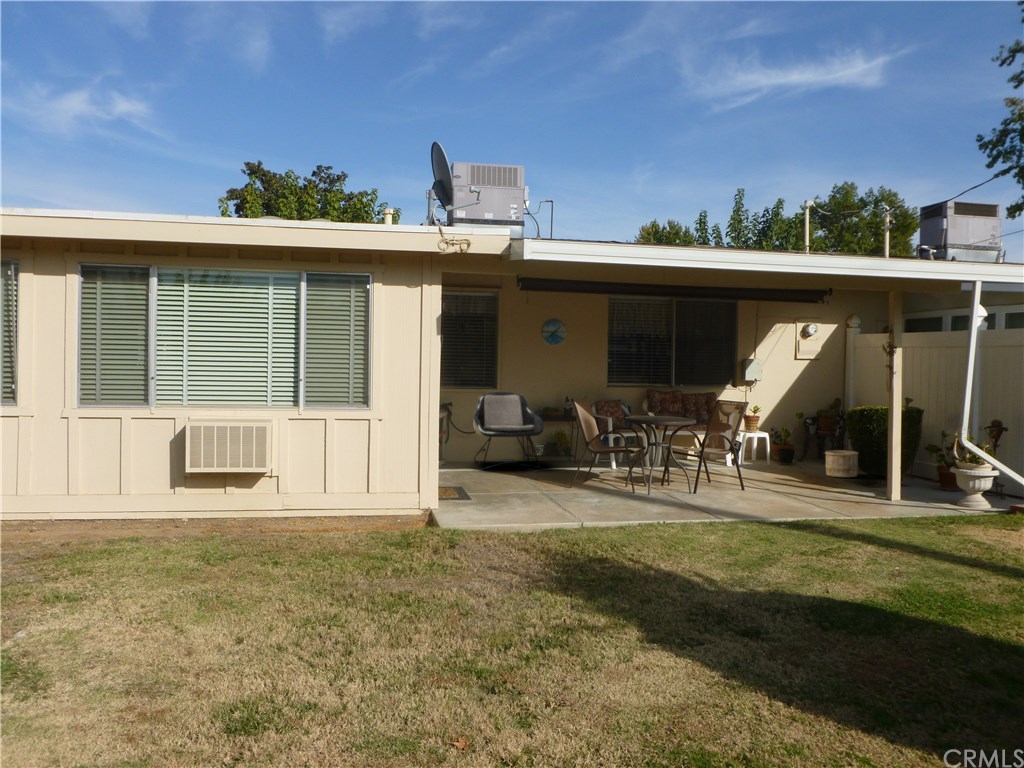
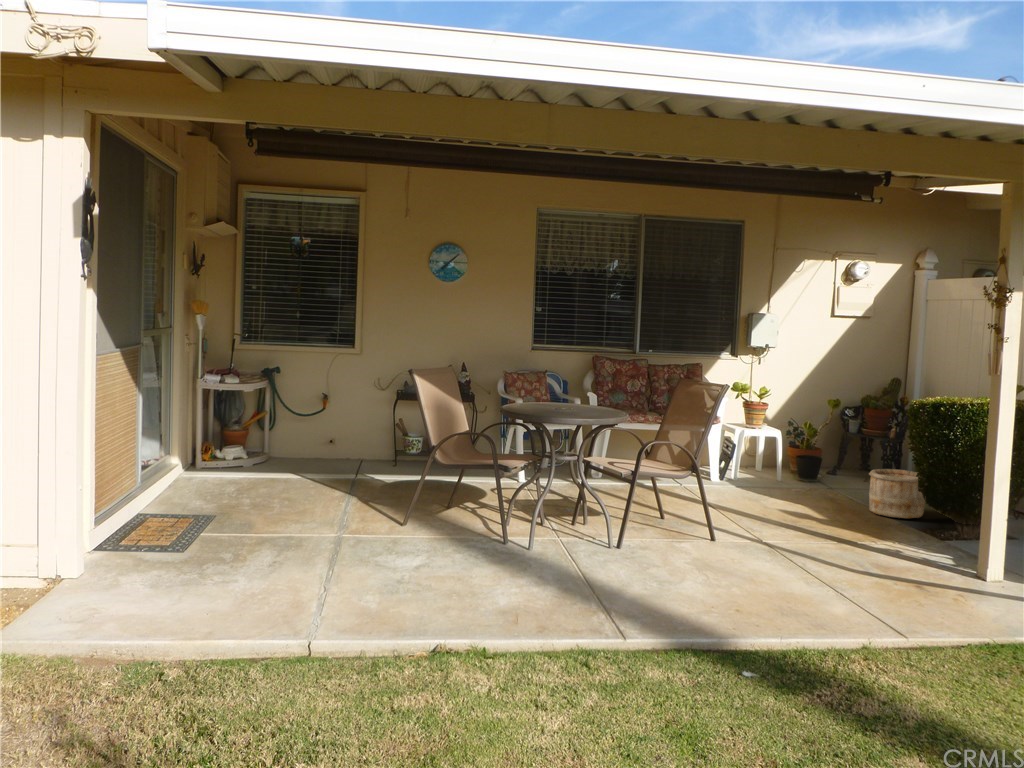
lounge chair: present [473,392,544,470] -> none [296,352,409,479]

